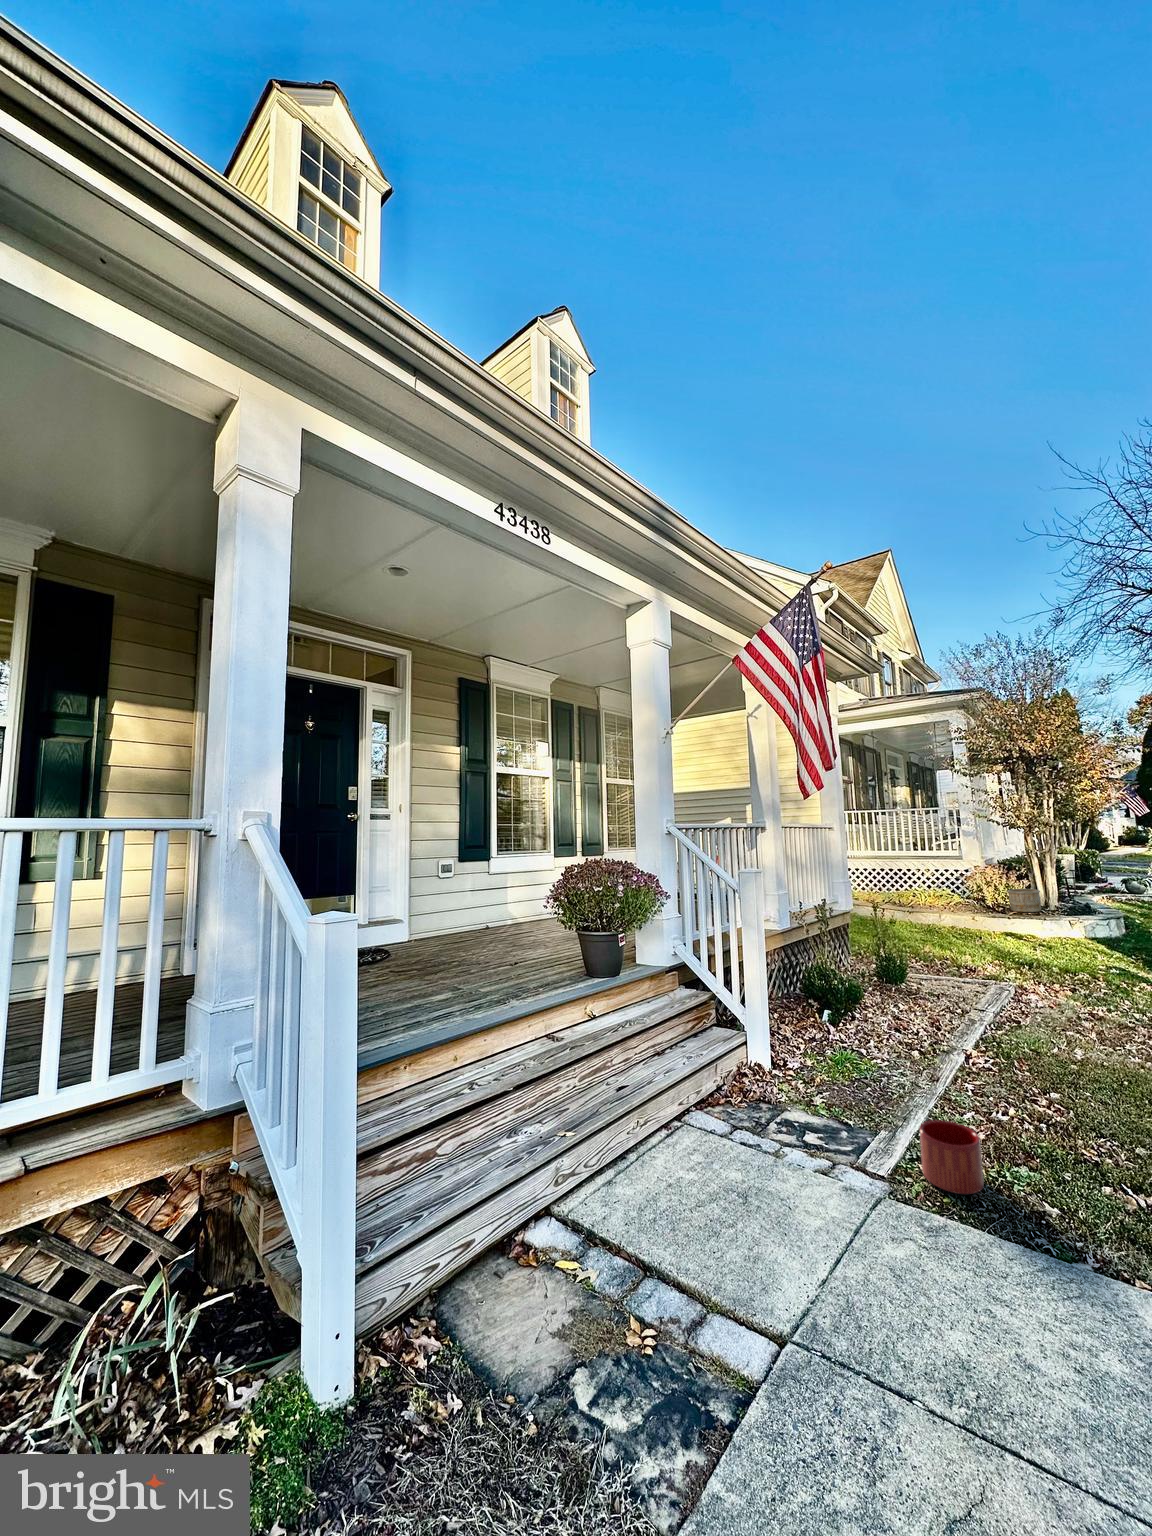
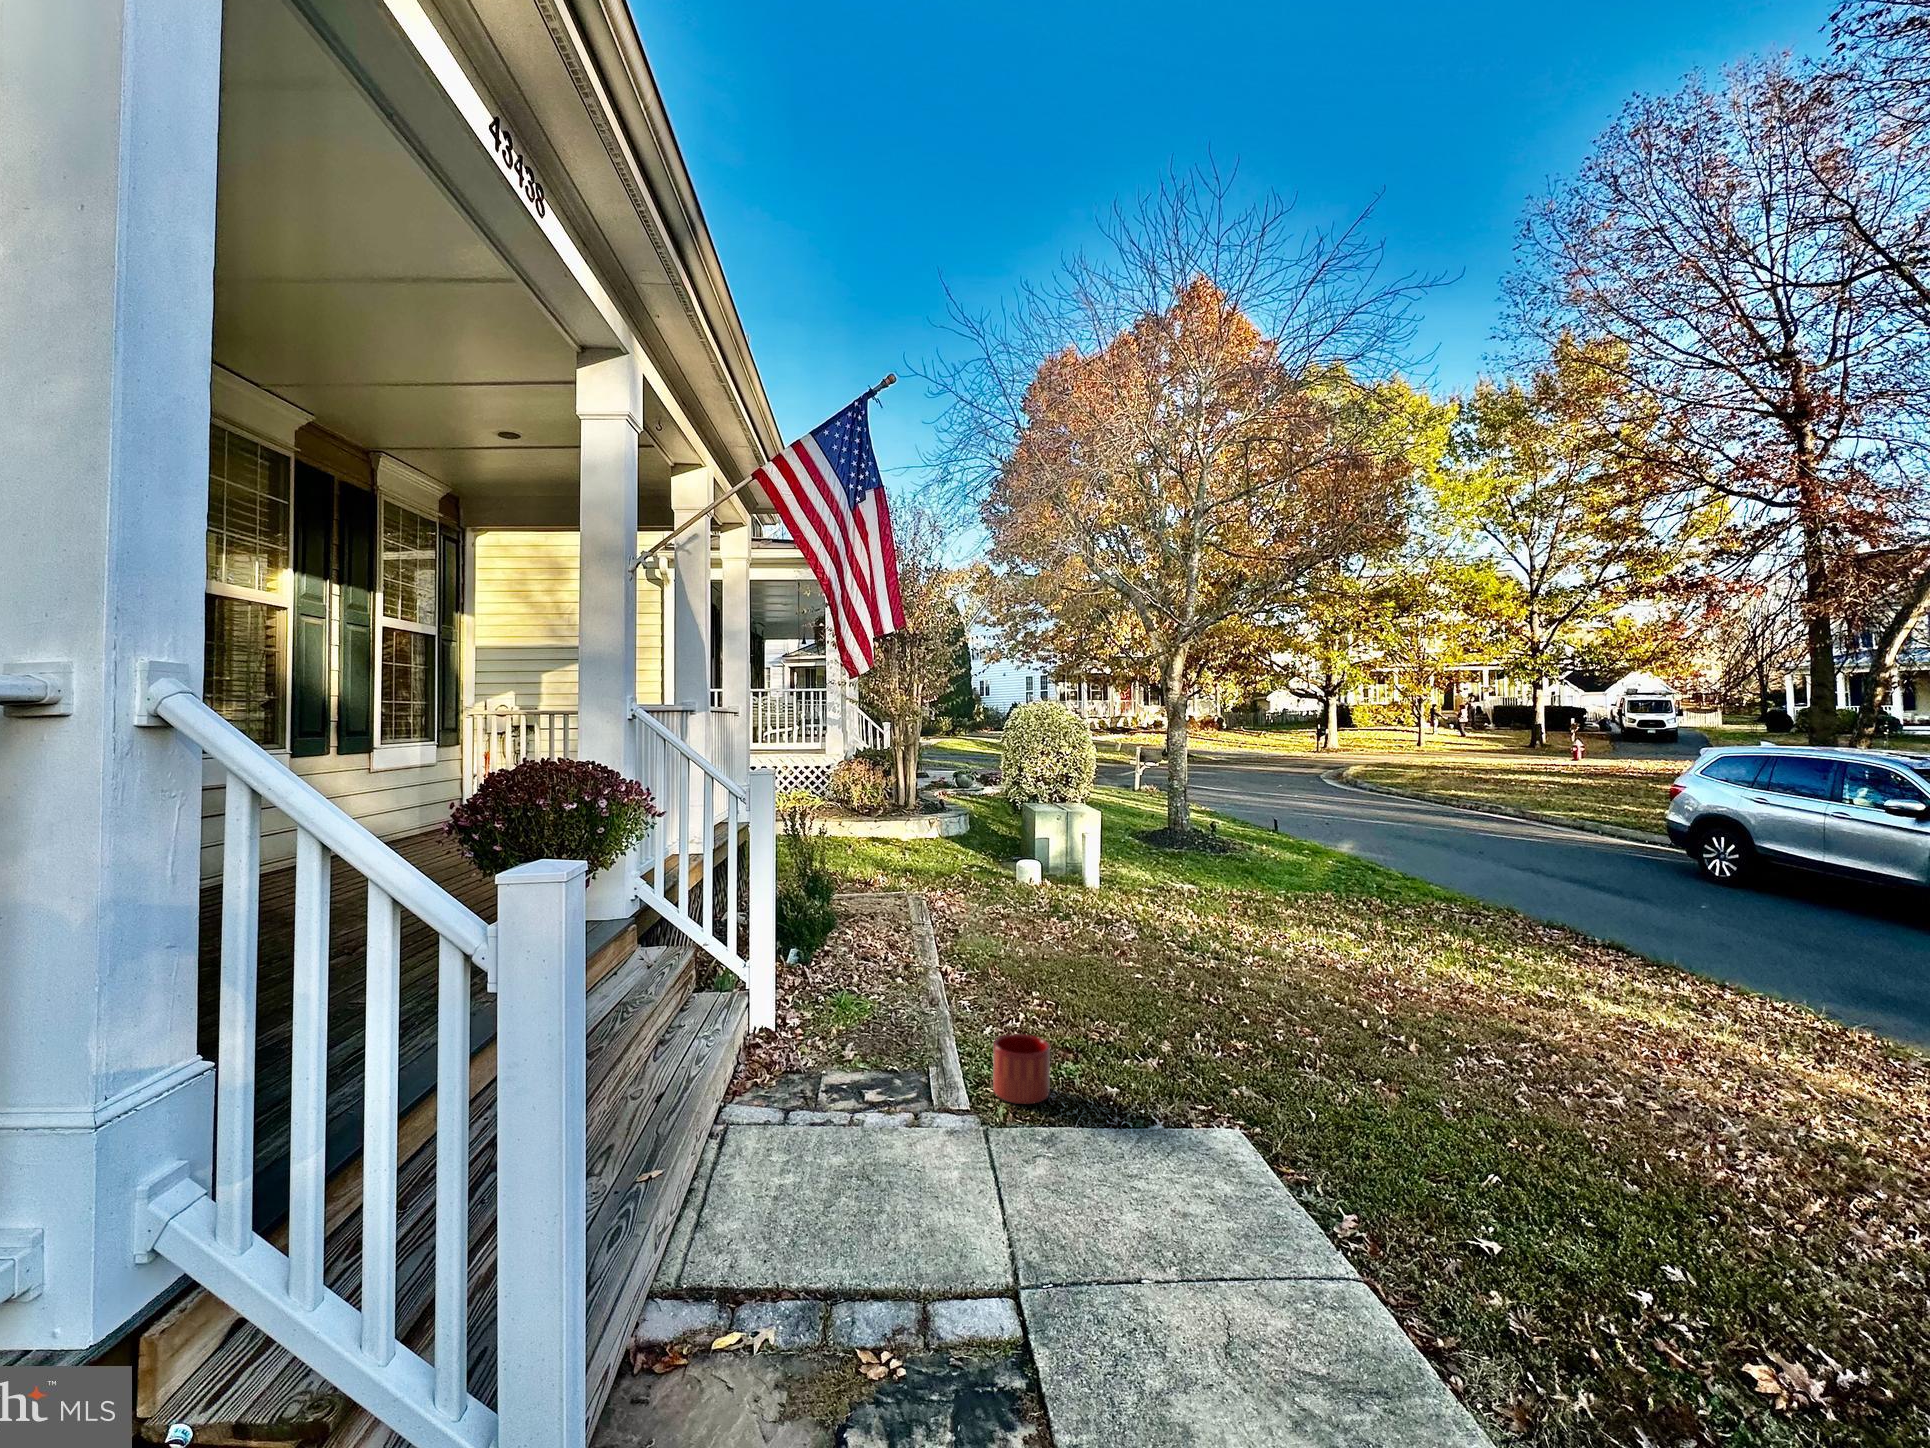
wooden bucket: present [1007,889,1041,912] -> none [874,807,904,833]

